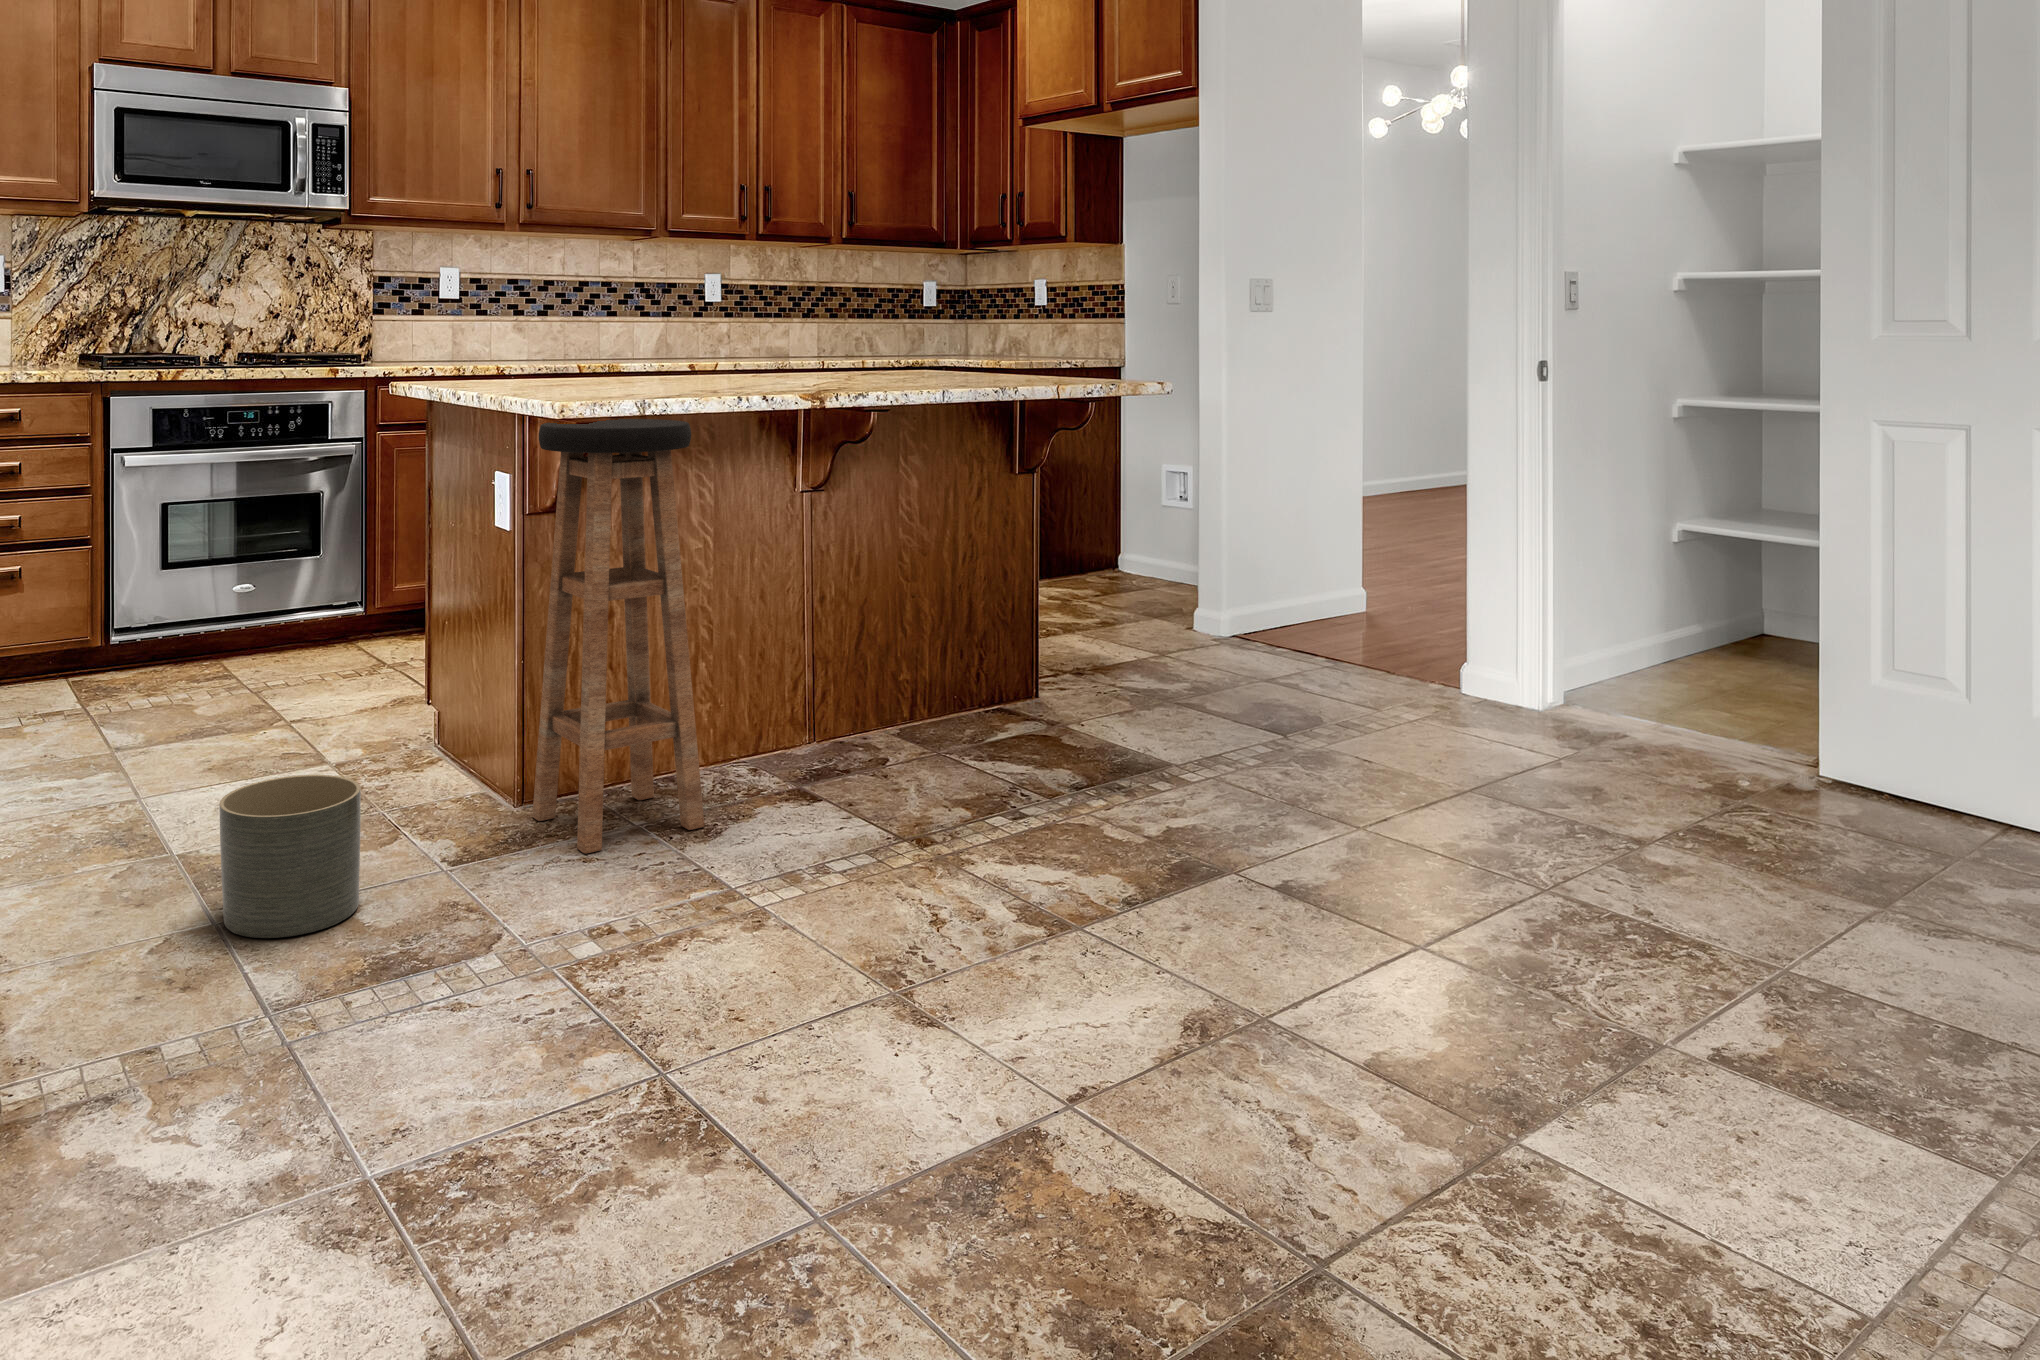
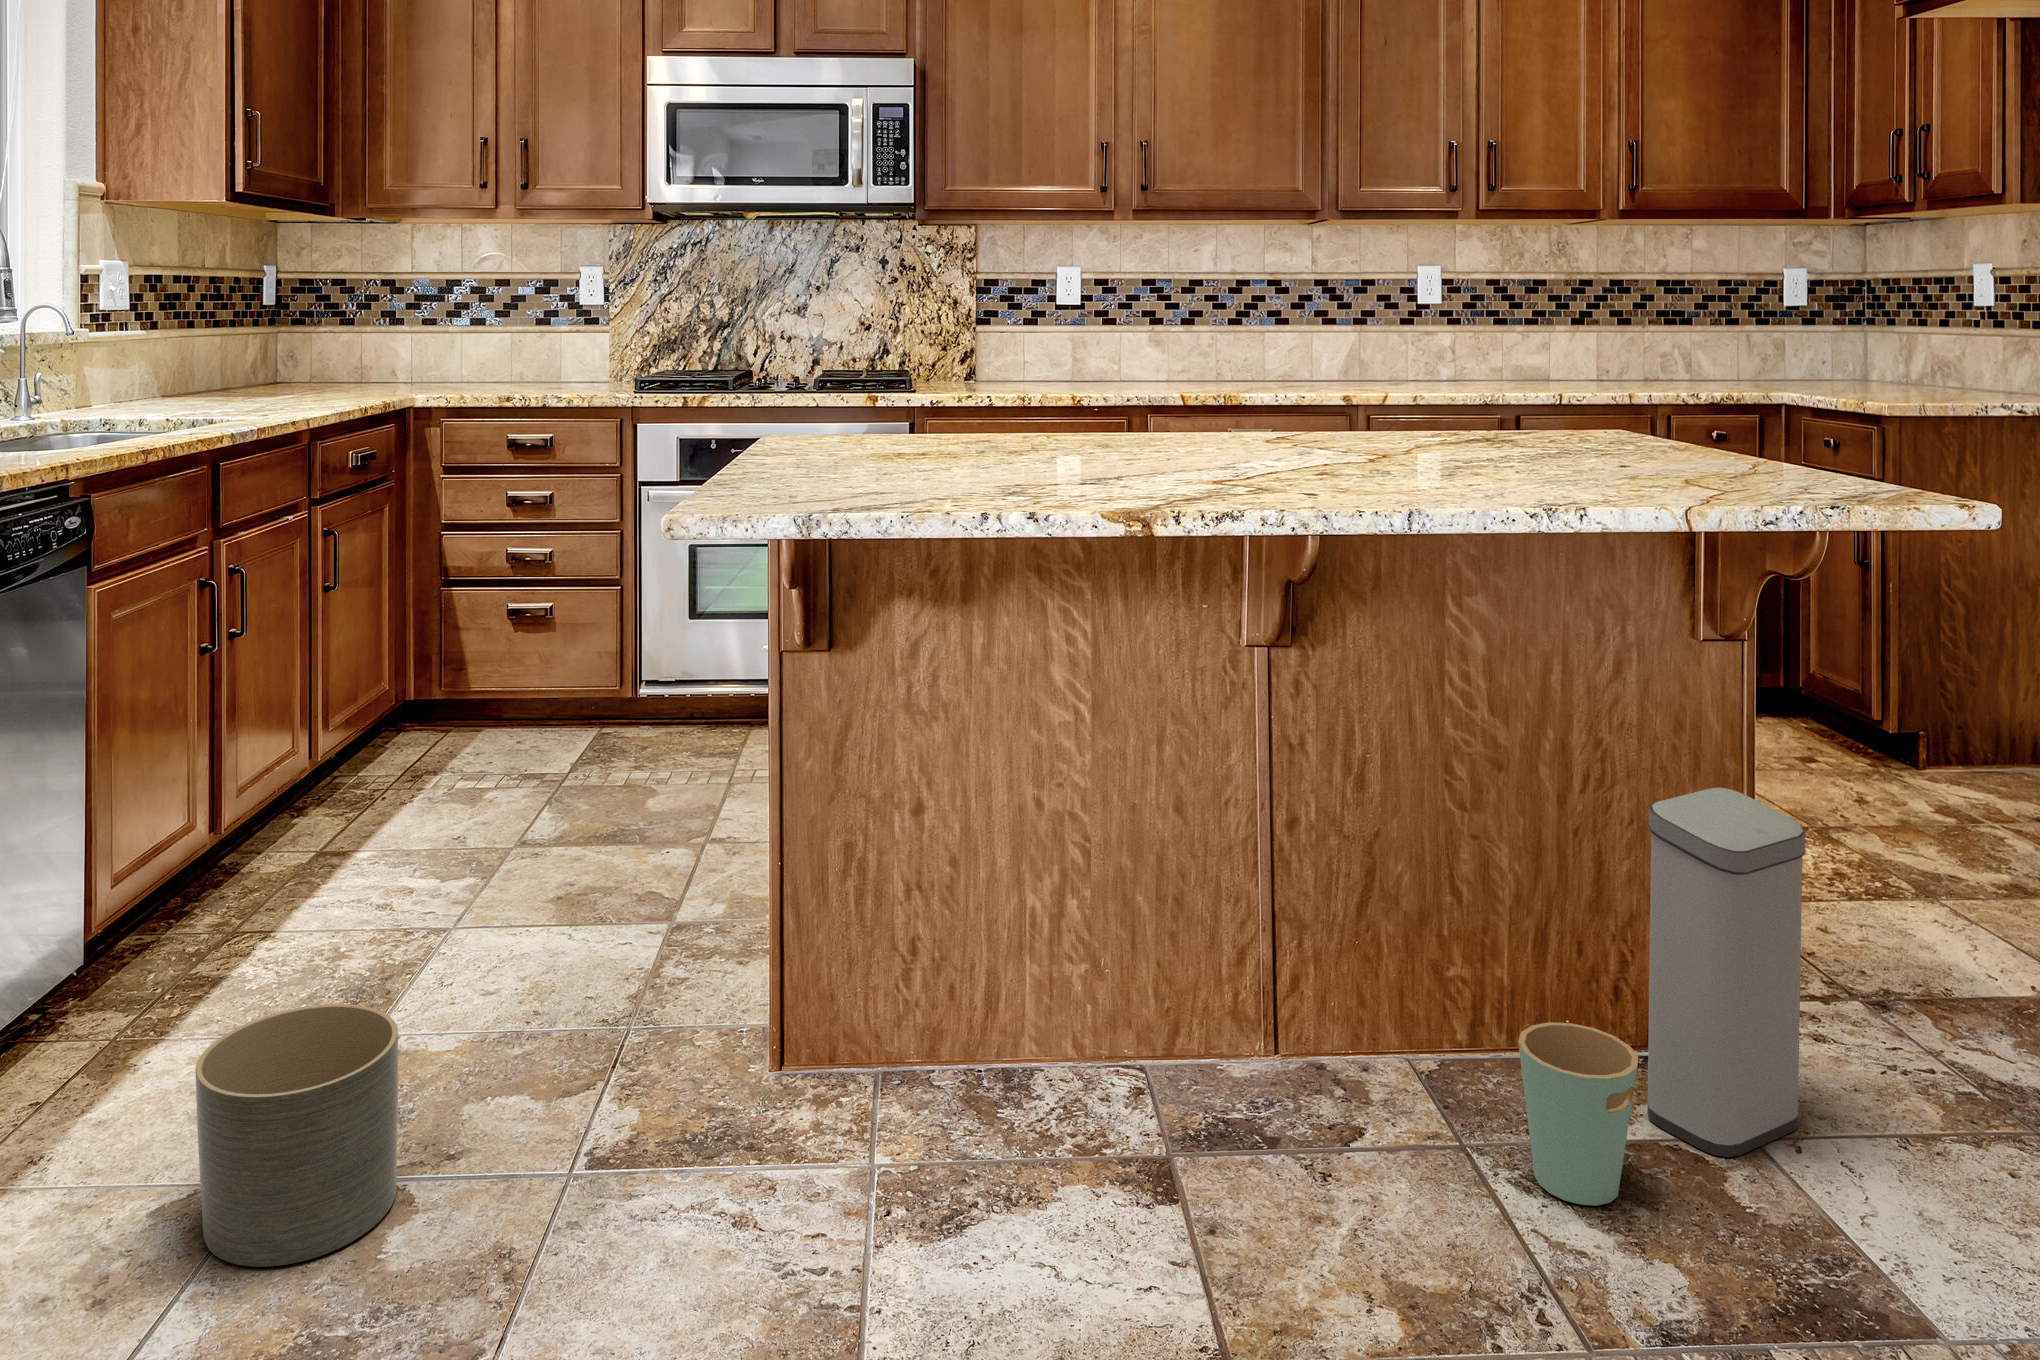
bar stool: present [532,419,704,854] -> none [718,521,956,1220]
trash can: none [964,549,1072,759] -> present [1518,788,1805,1206]

